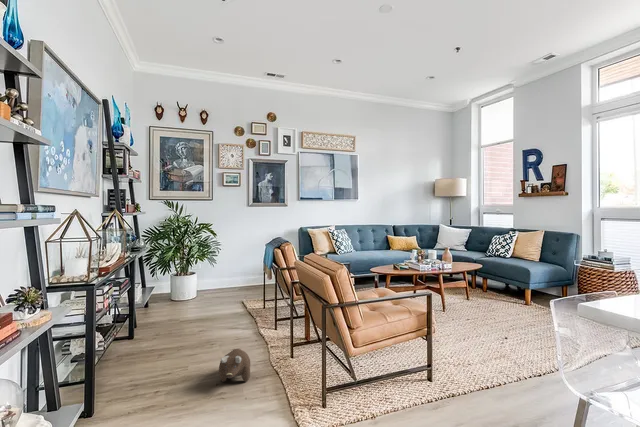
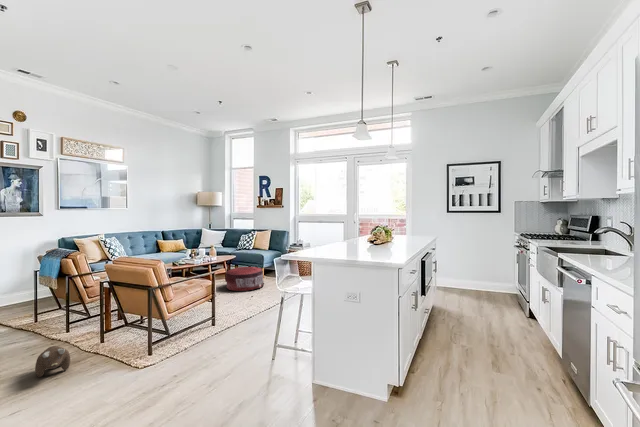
pouf: none [462,281,527,321] -> present [225,267,264,291]

